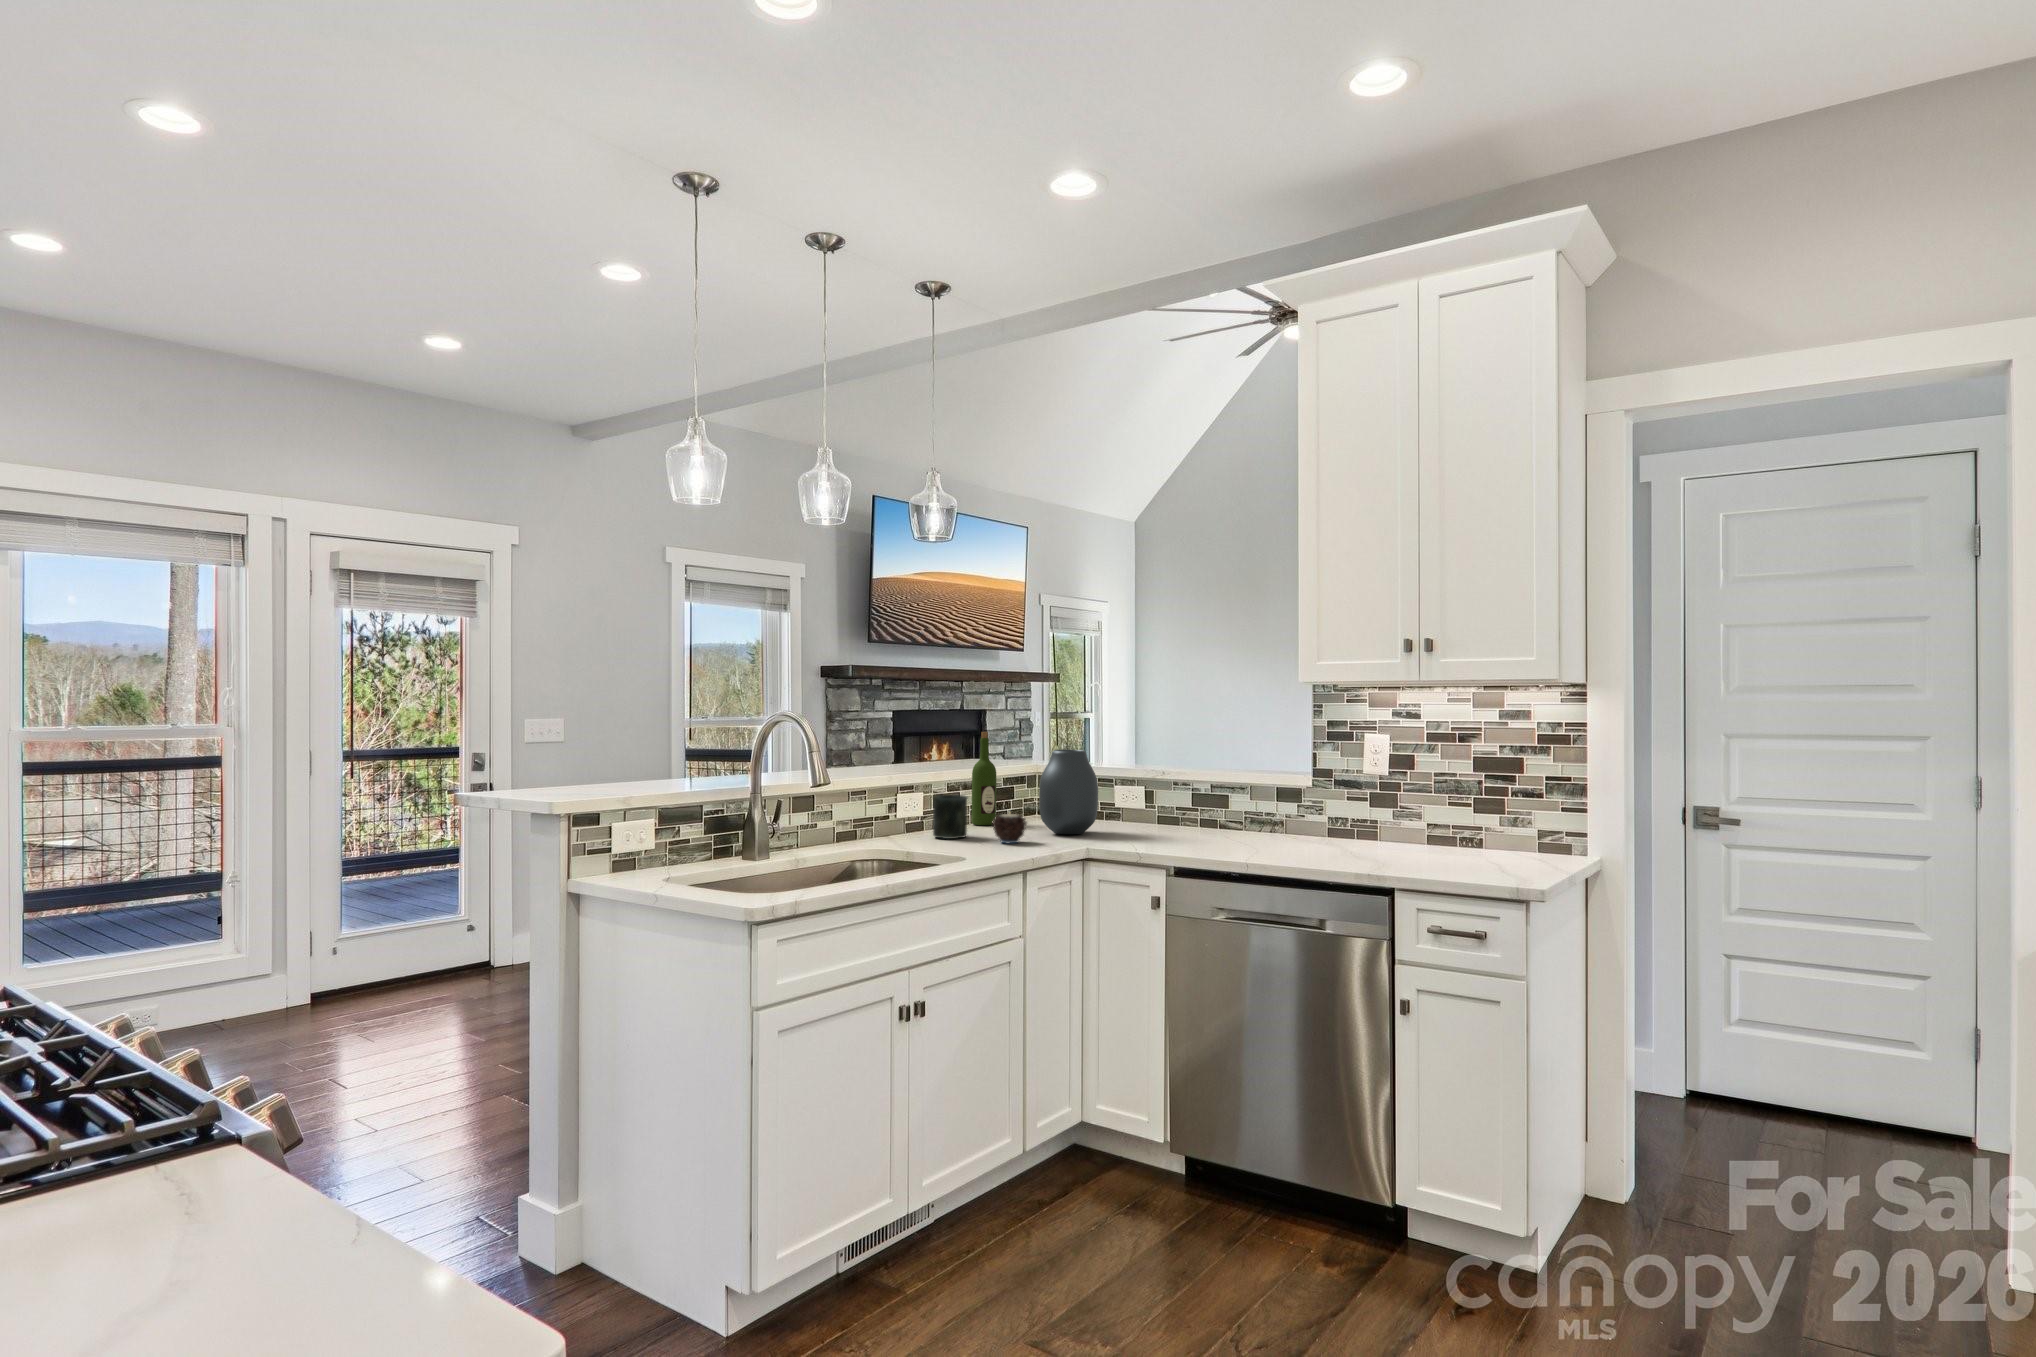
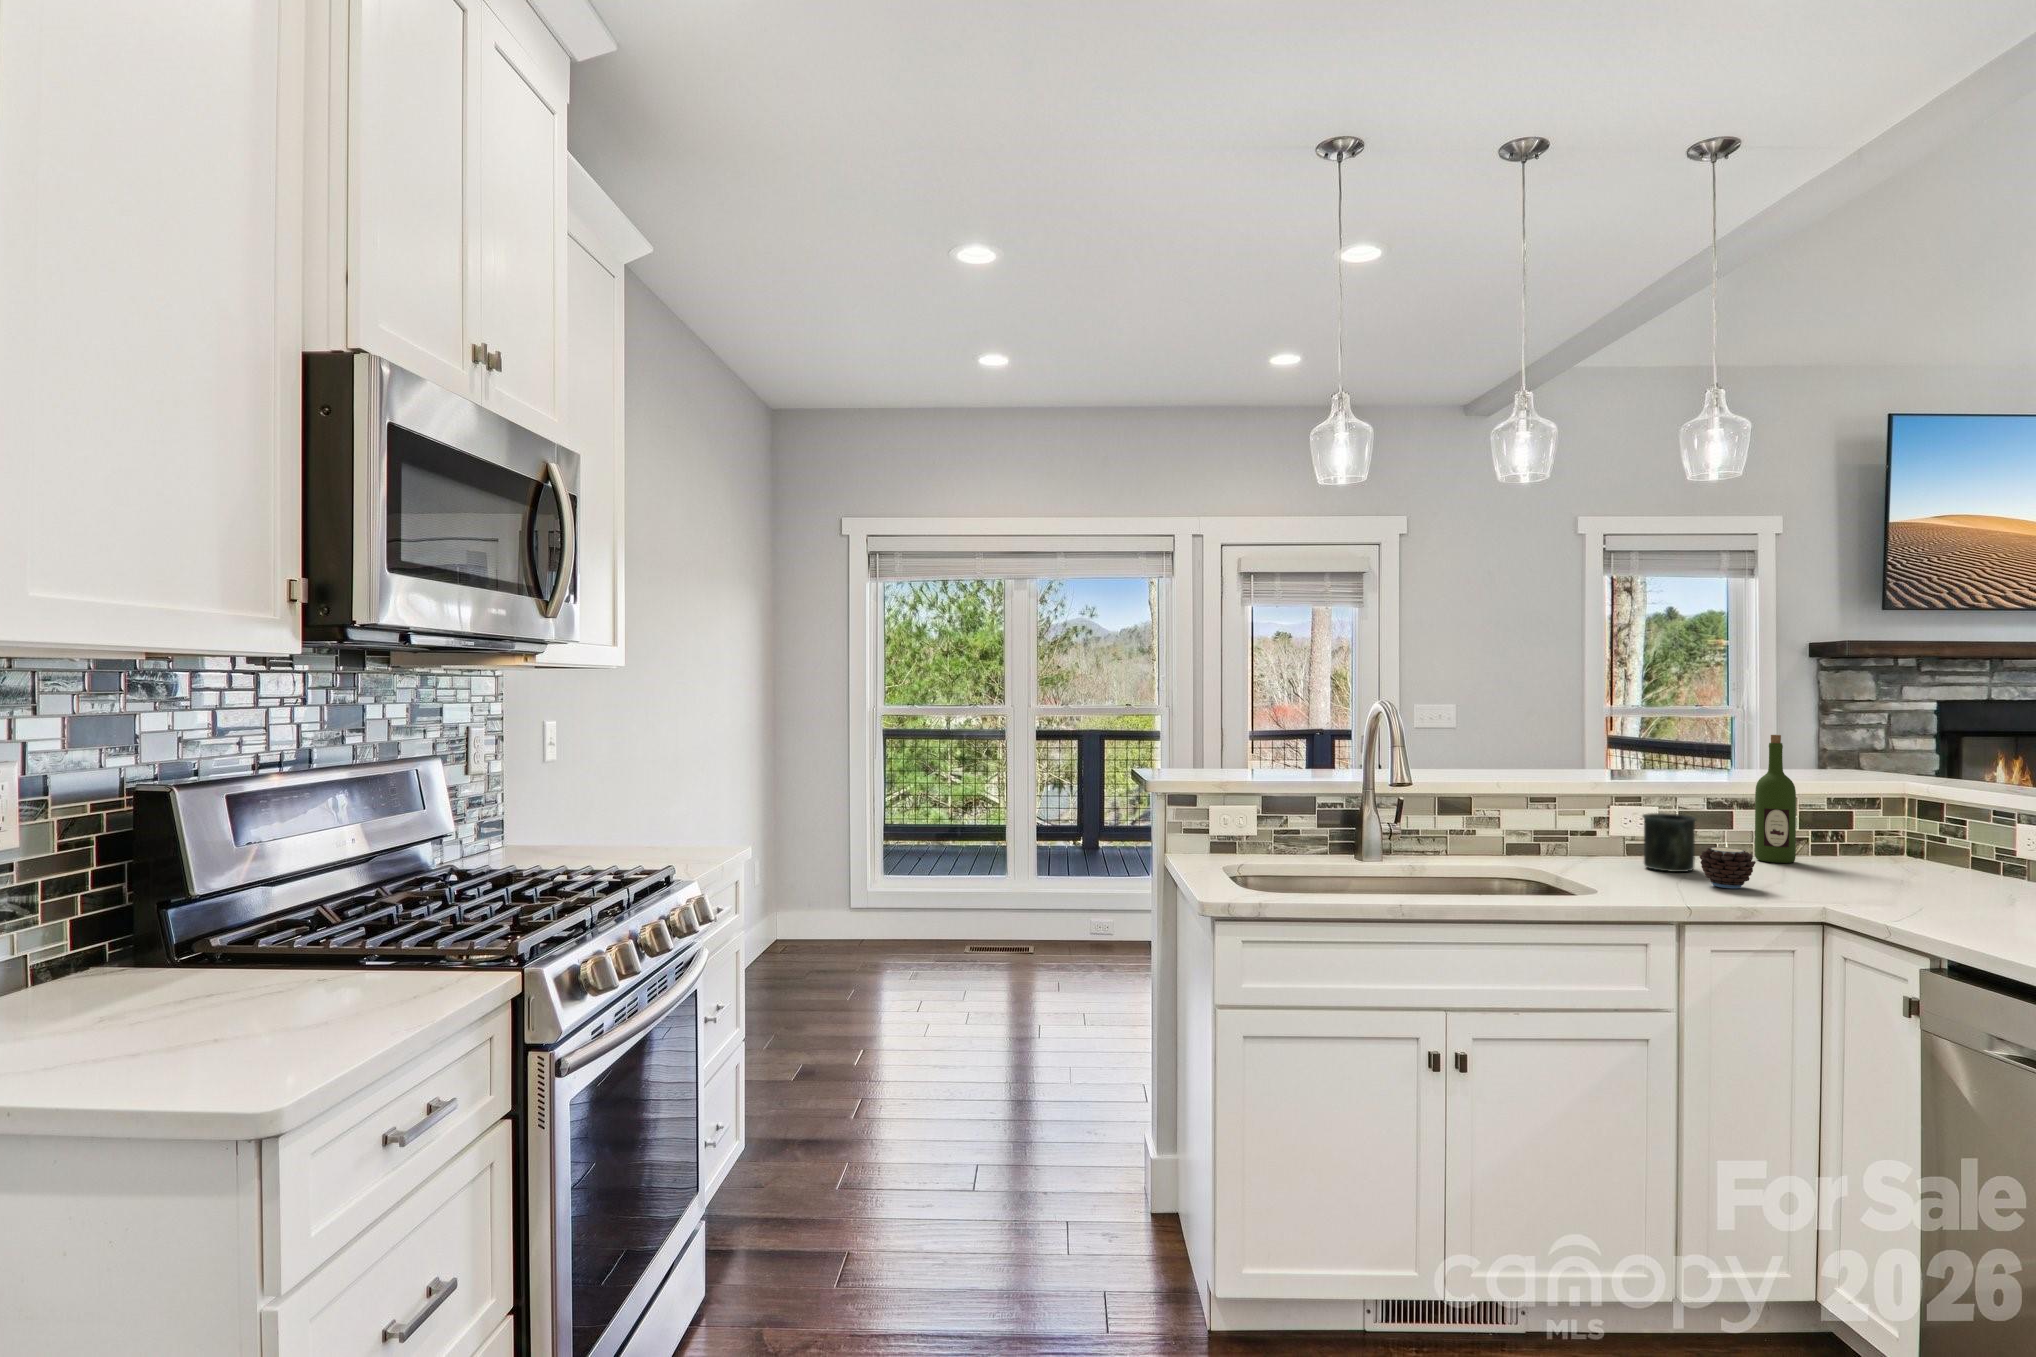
vase: present [1039,750,1098,834] -> none [1810,765,1919,892]

